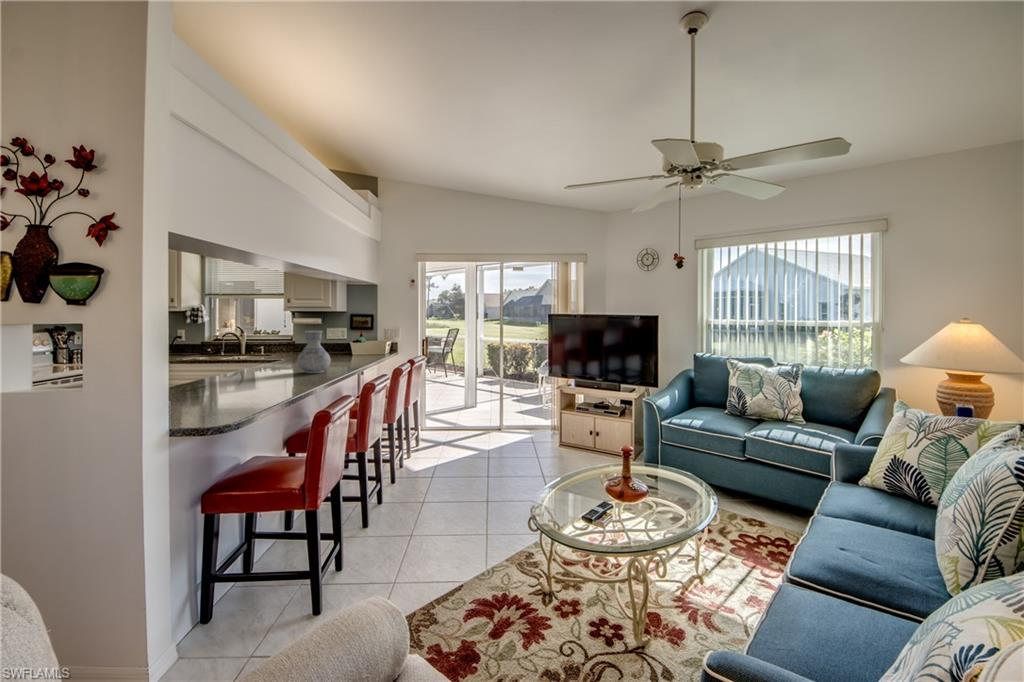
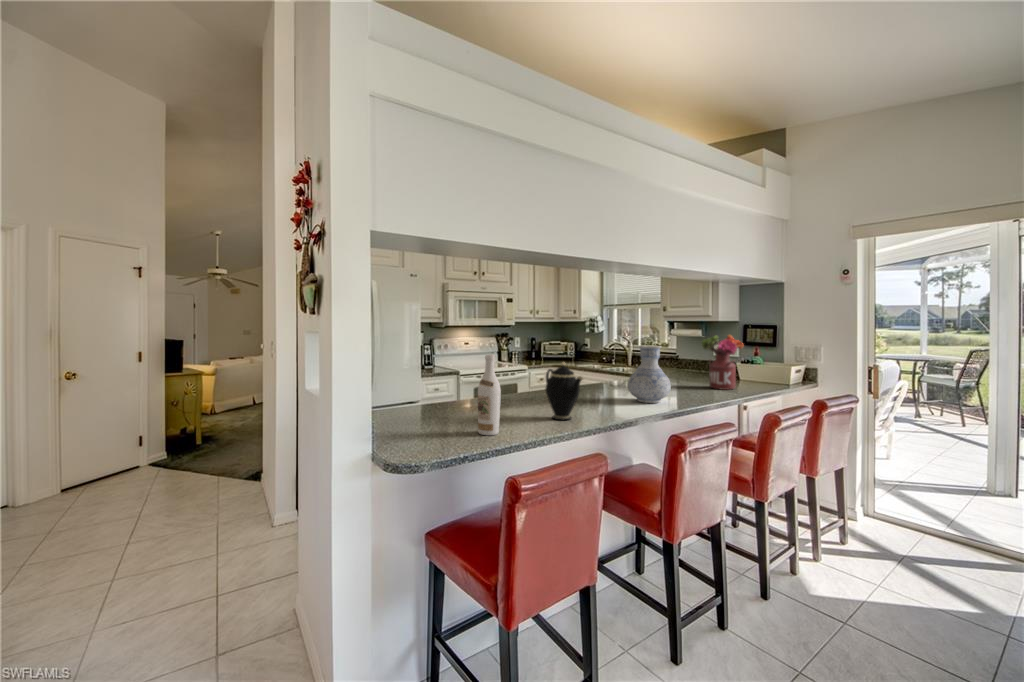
flower arrangement: none [334,322,364,361] -> present [702,335,744,390]
wine bottle: none [218,340,240,405] -> present [478,354,501,435]
teapot: none [248,344,293,390] -> present [546,362,583,420]

